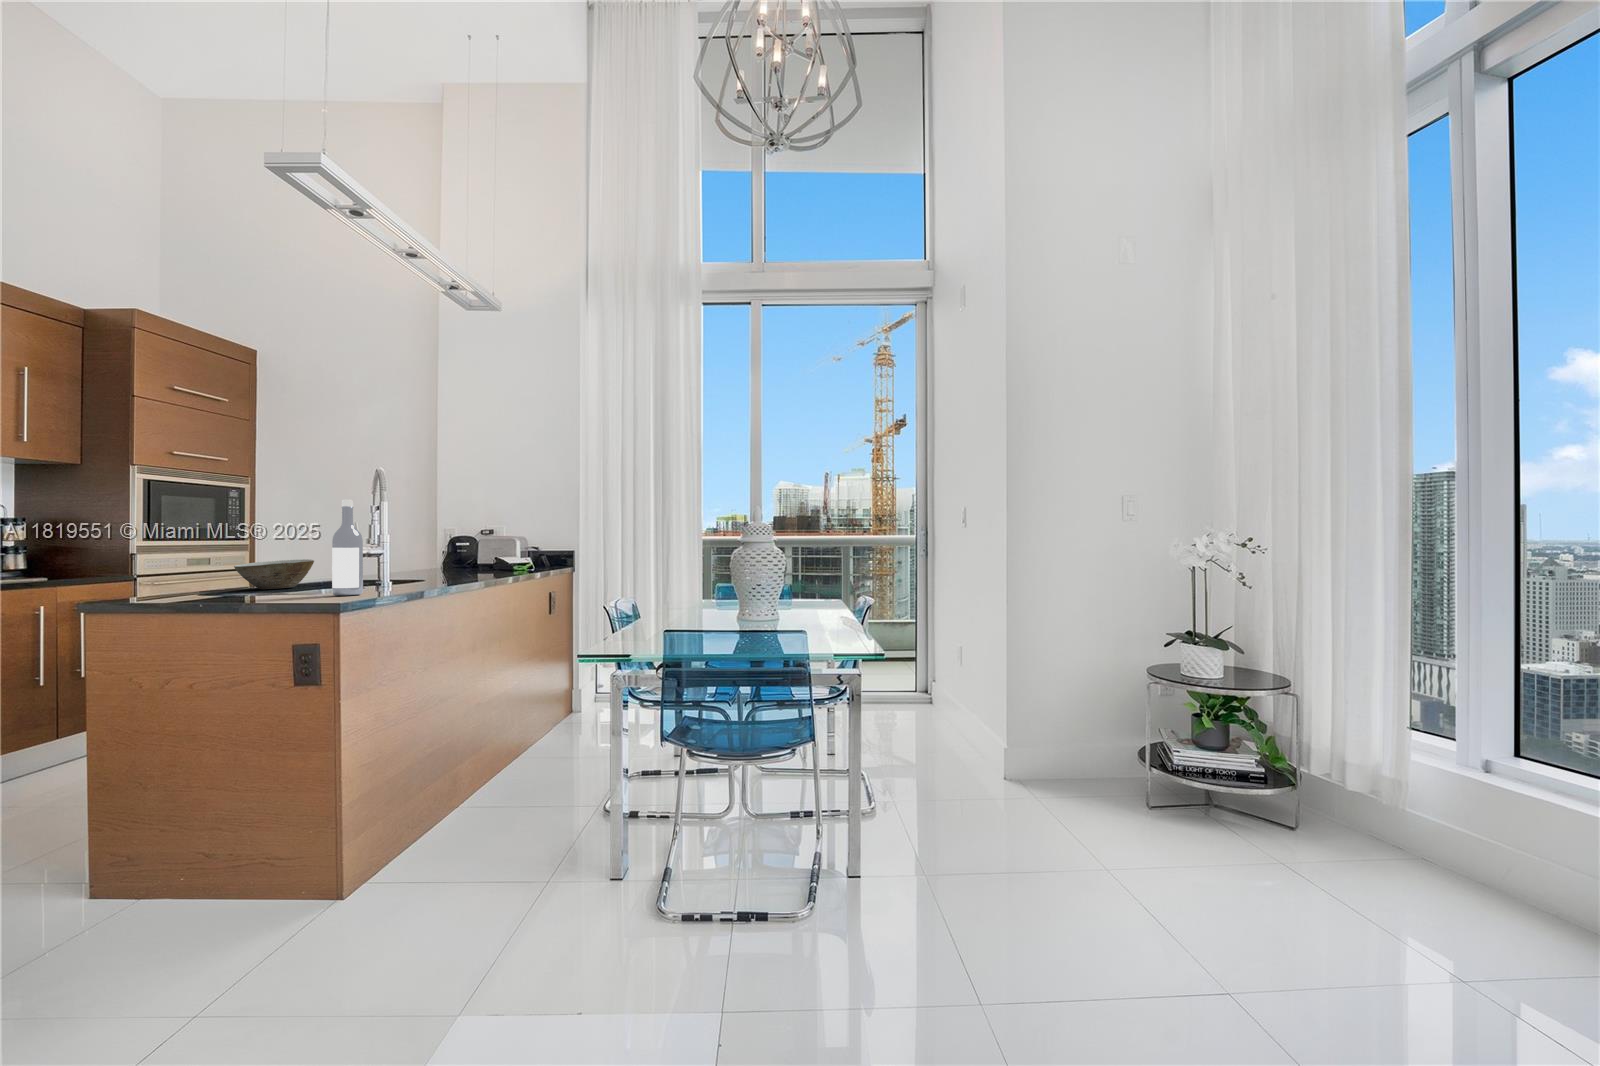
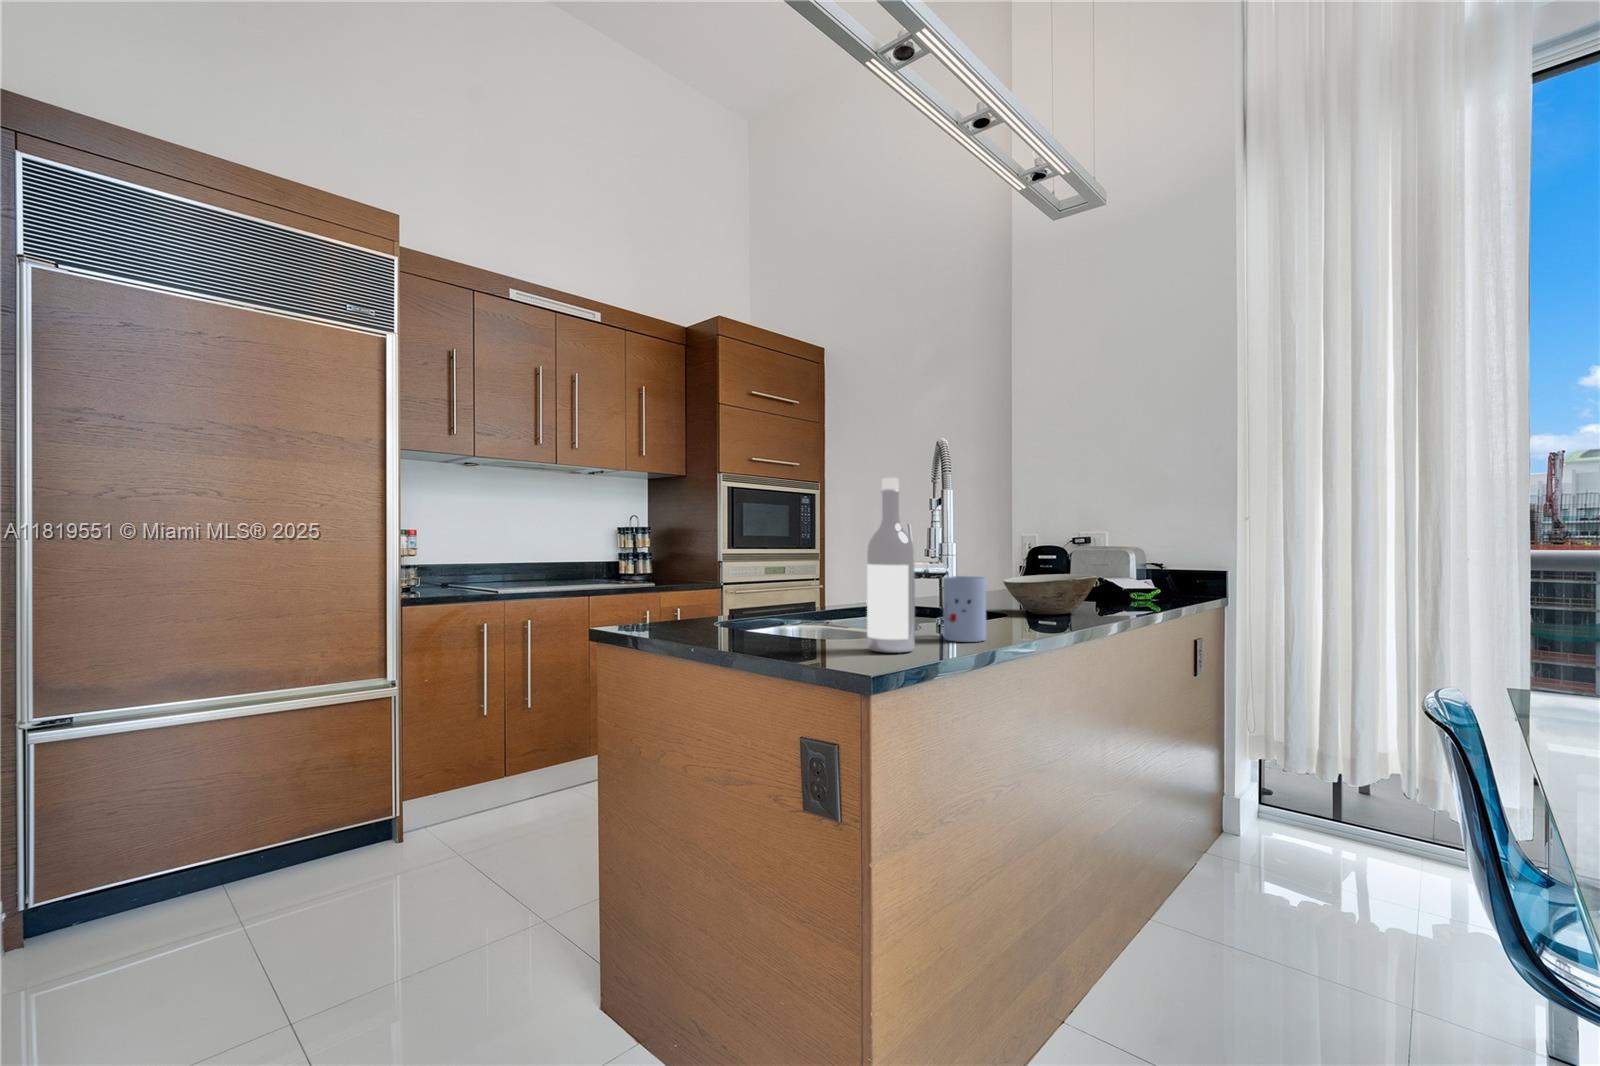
mug: none [380,554,407,590] -> present [943,576,986,642]
bowl: present [234,559,314,589] -> present [1003,574,1097,614]

